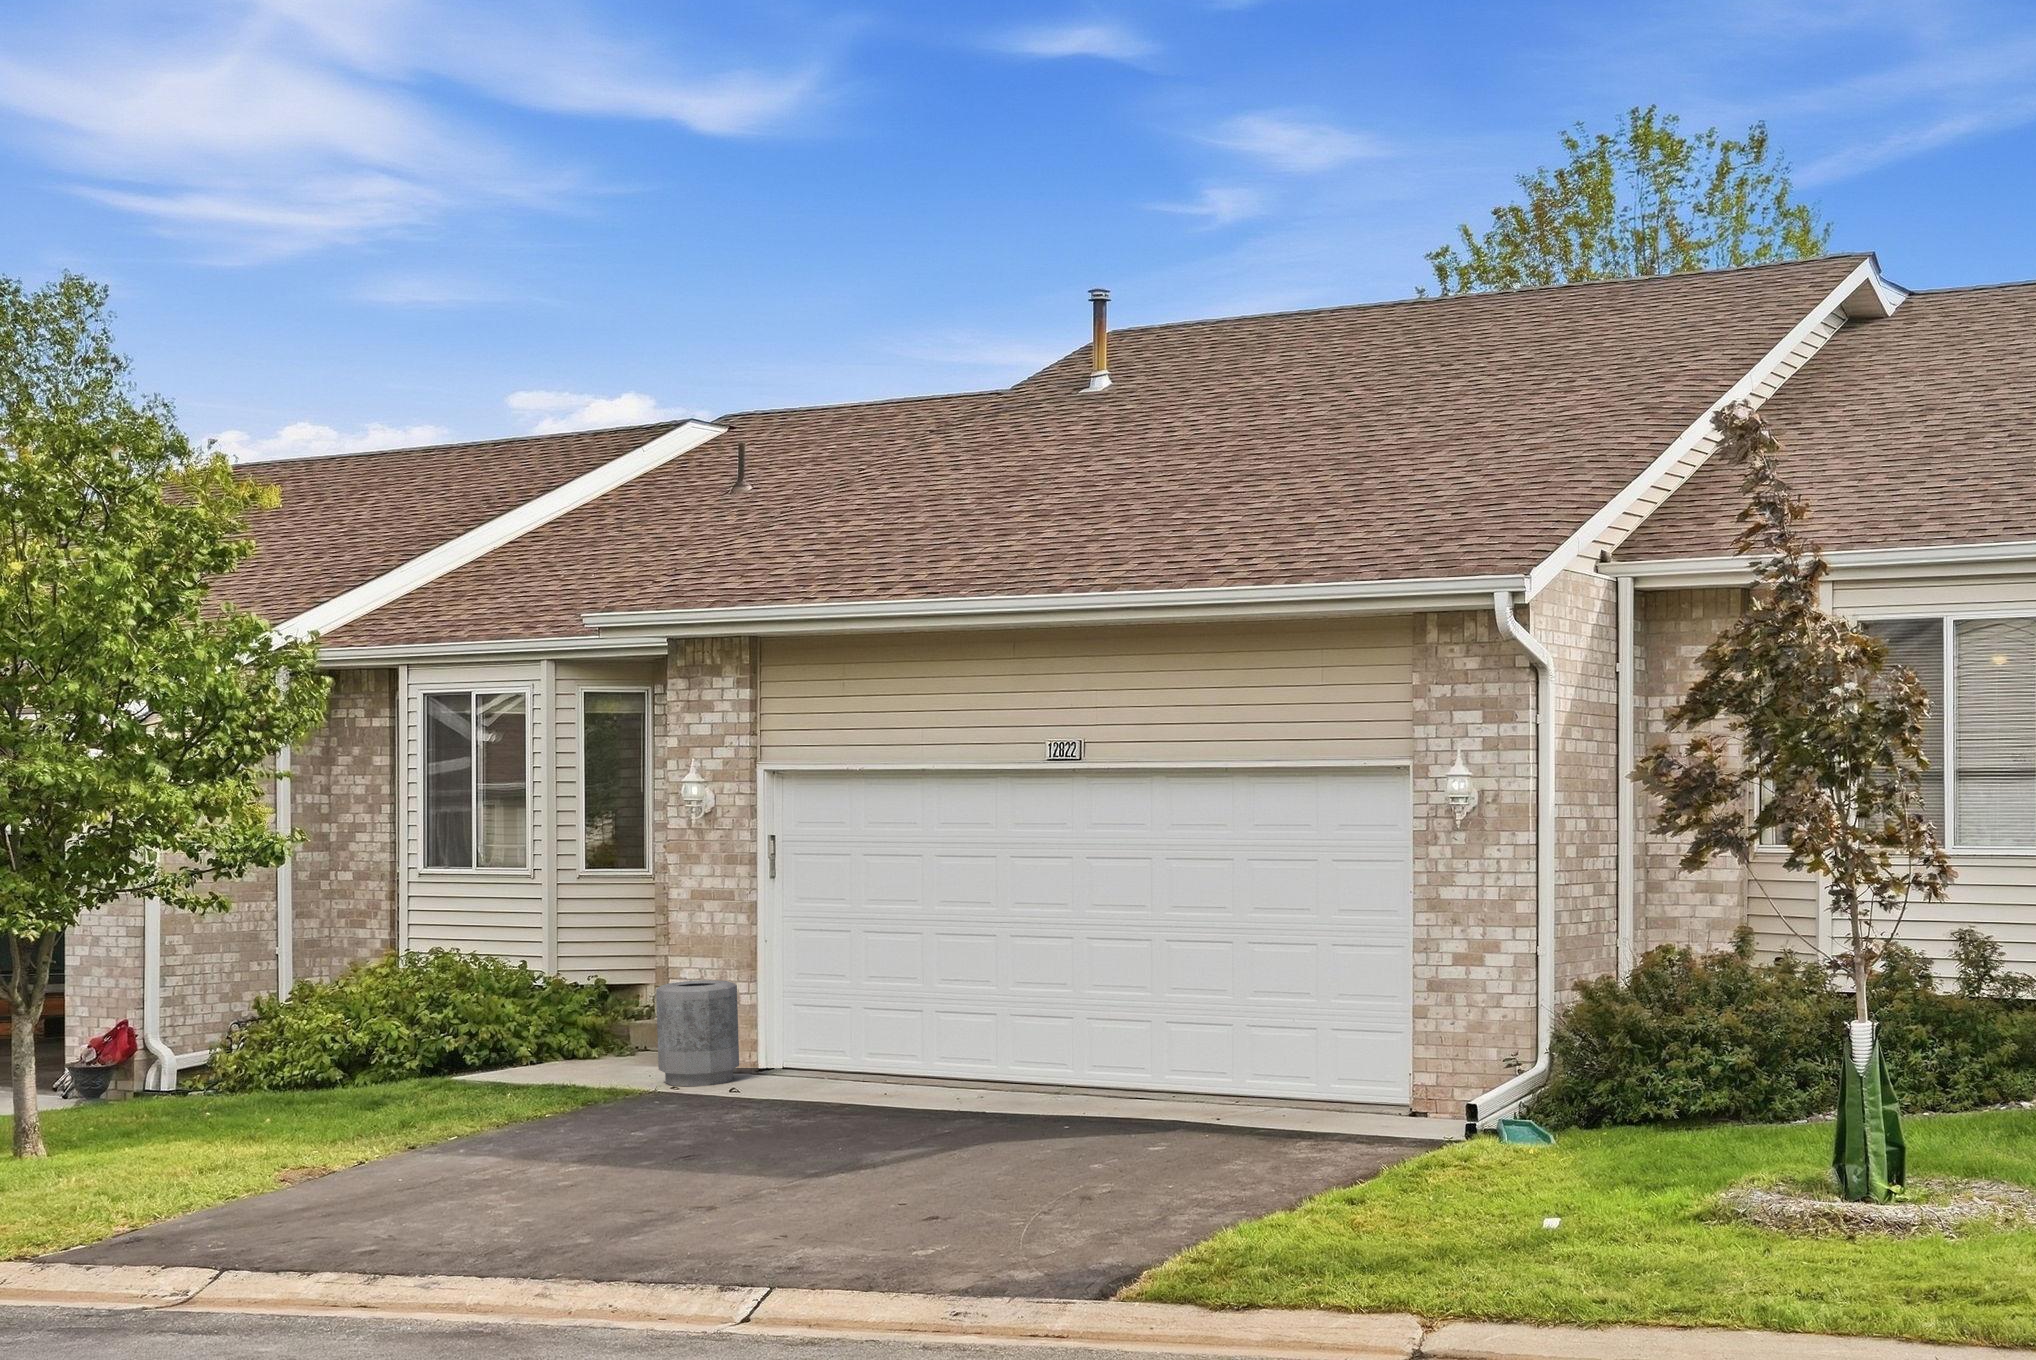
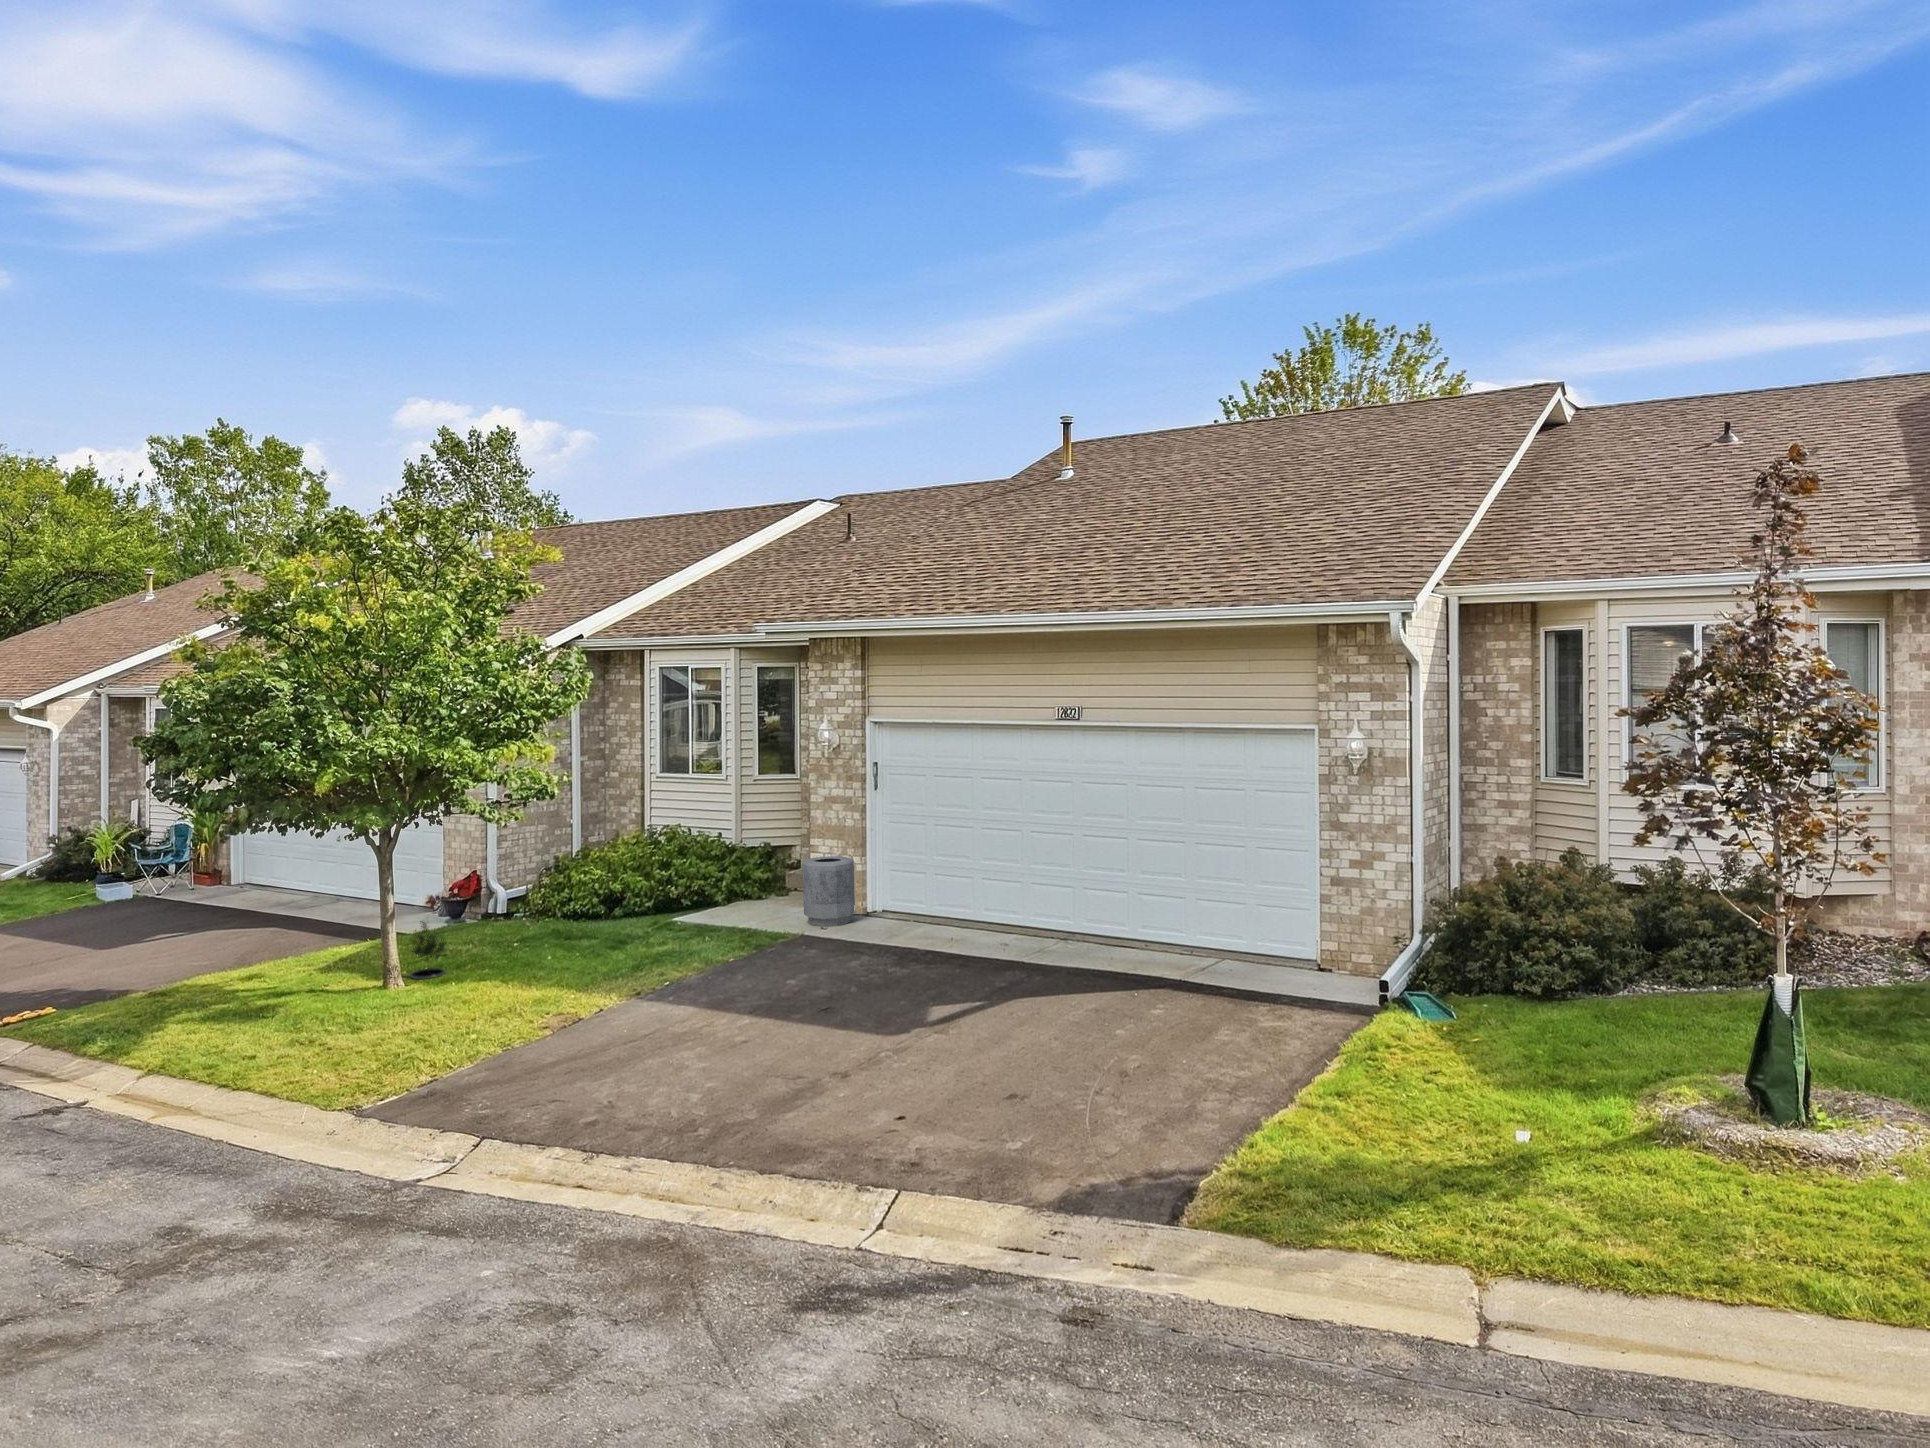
potted tree: none [36,1059,105,1158] -> present [410,921,447,979]

